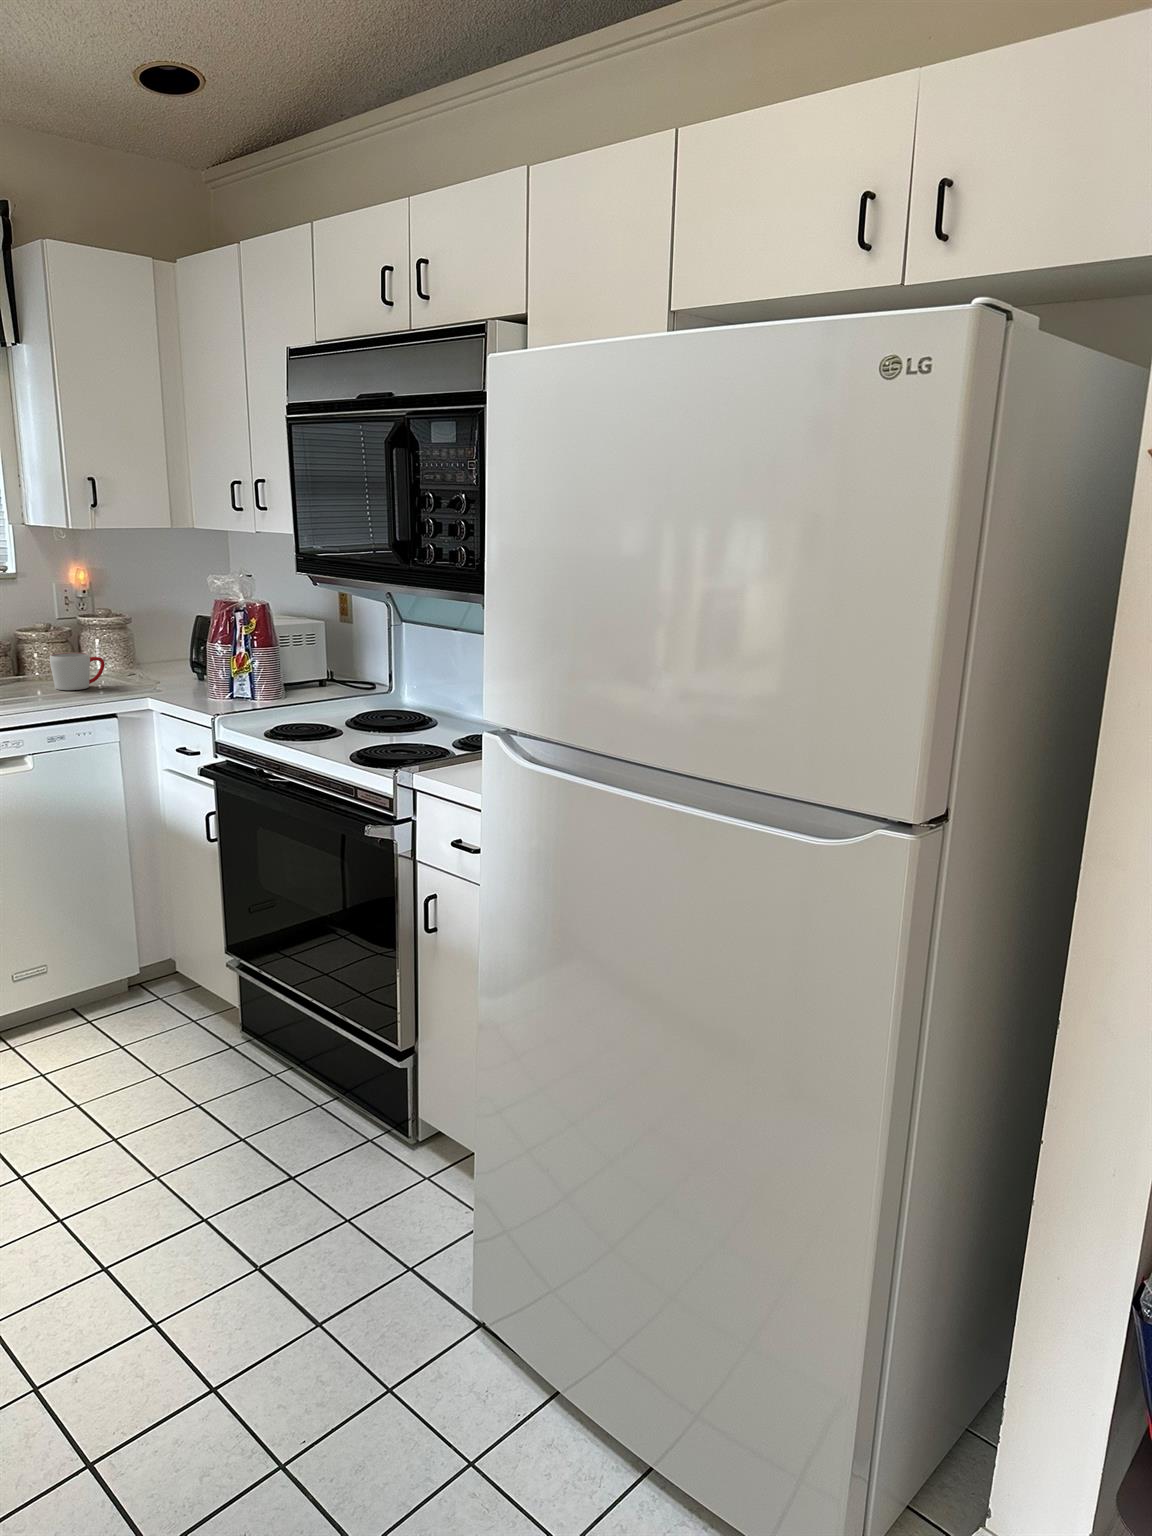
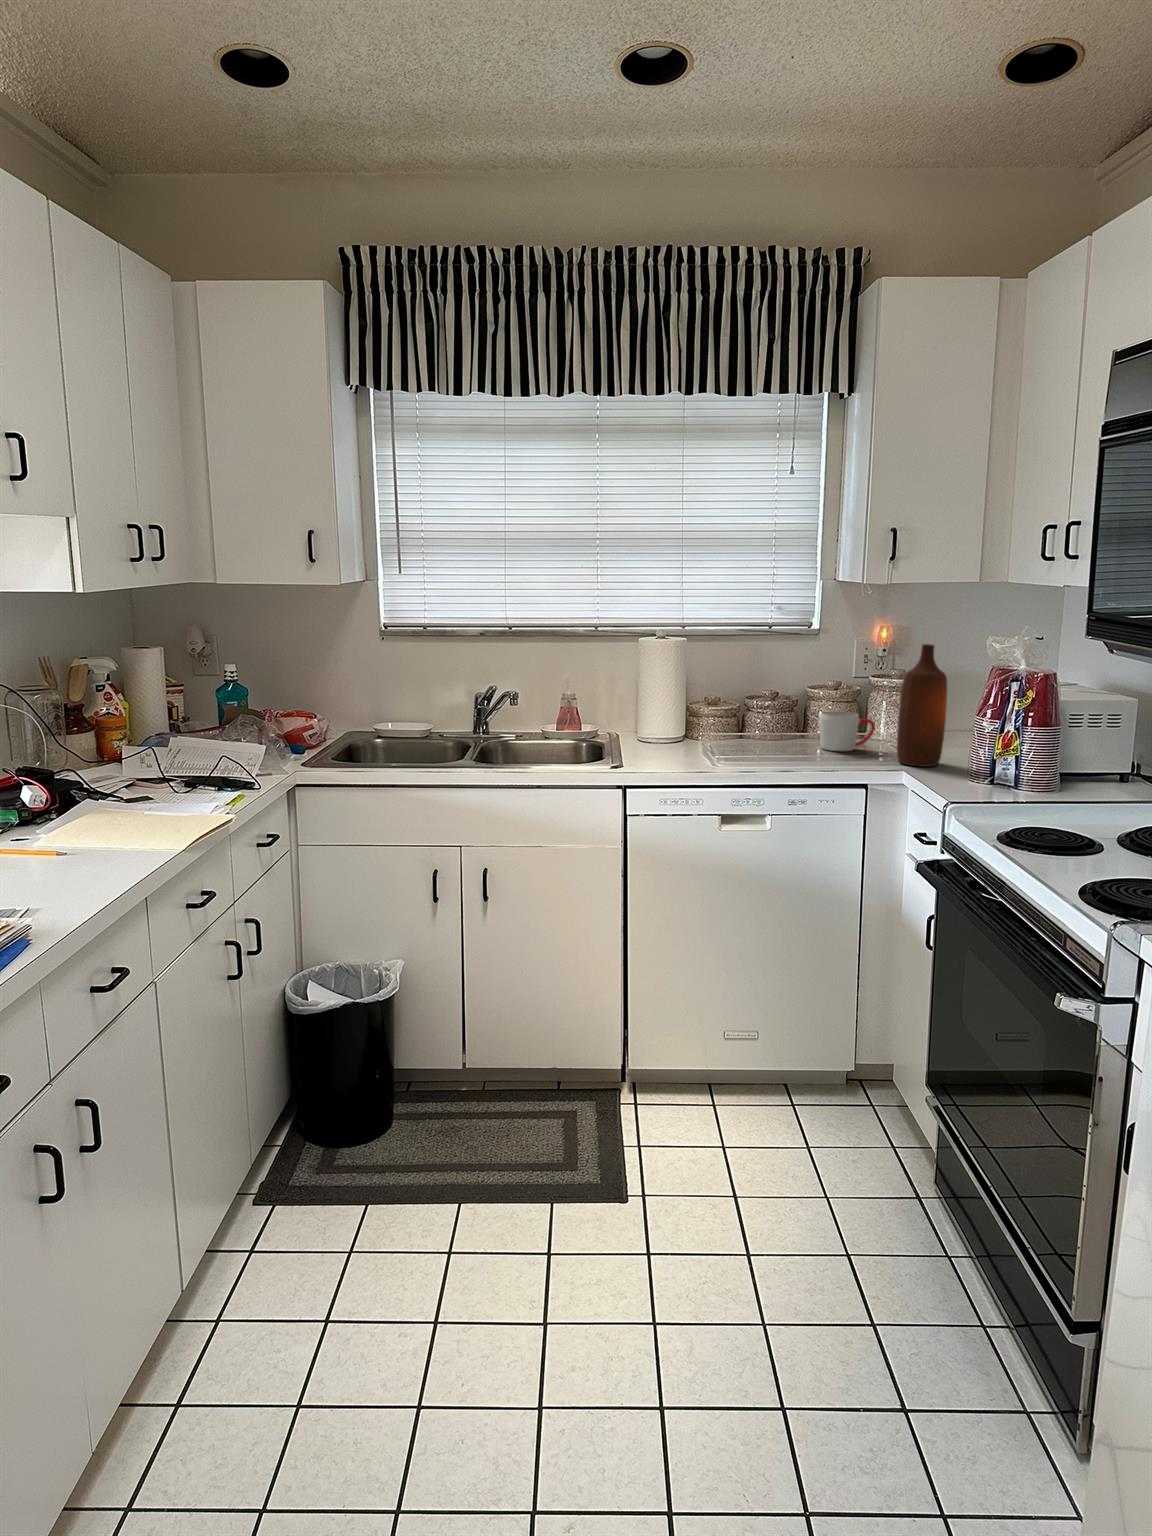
bottle: none [132,584,176,693] -> present [897,644,947,767]

